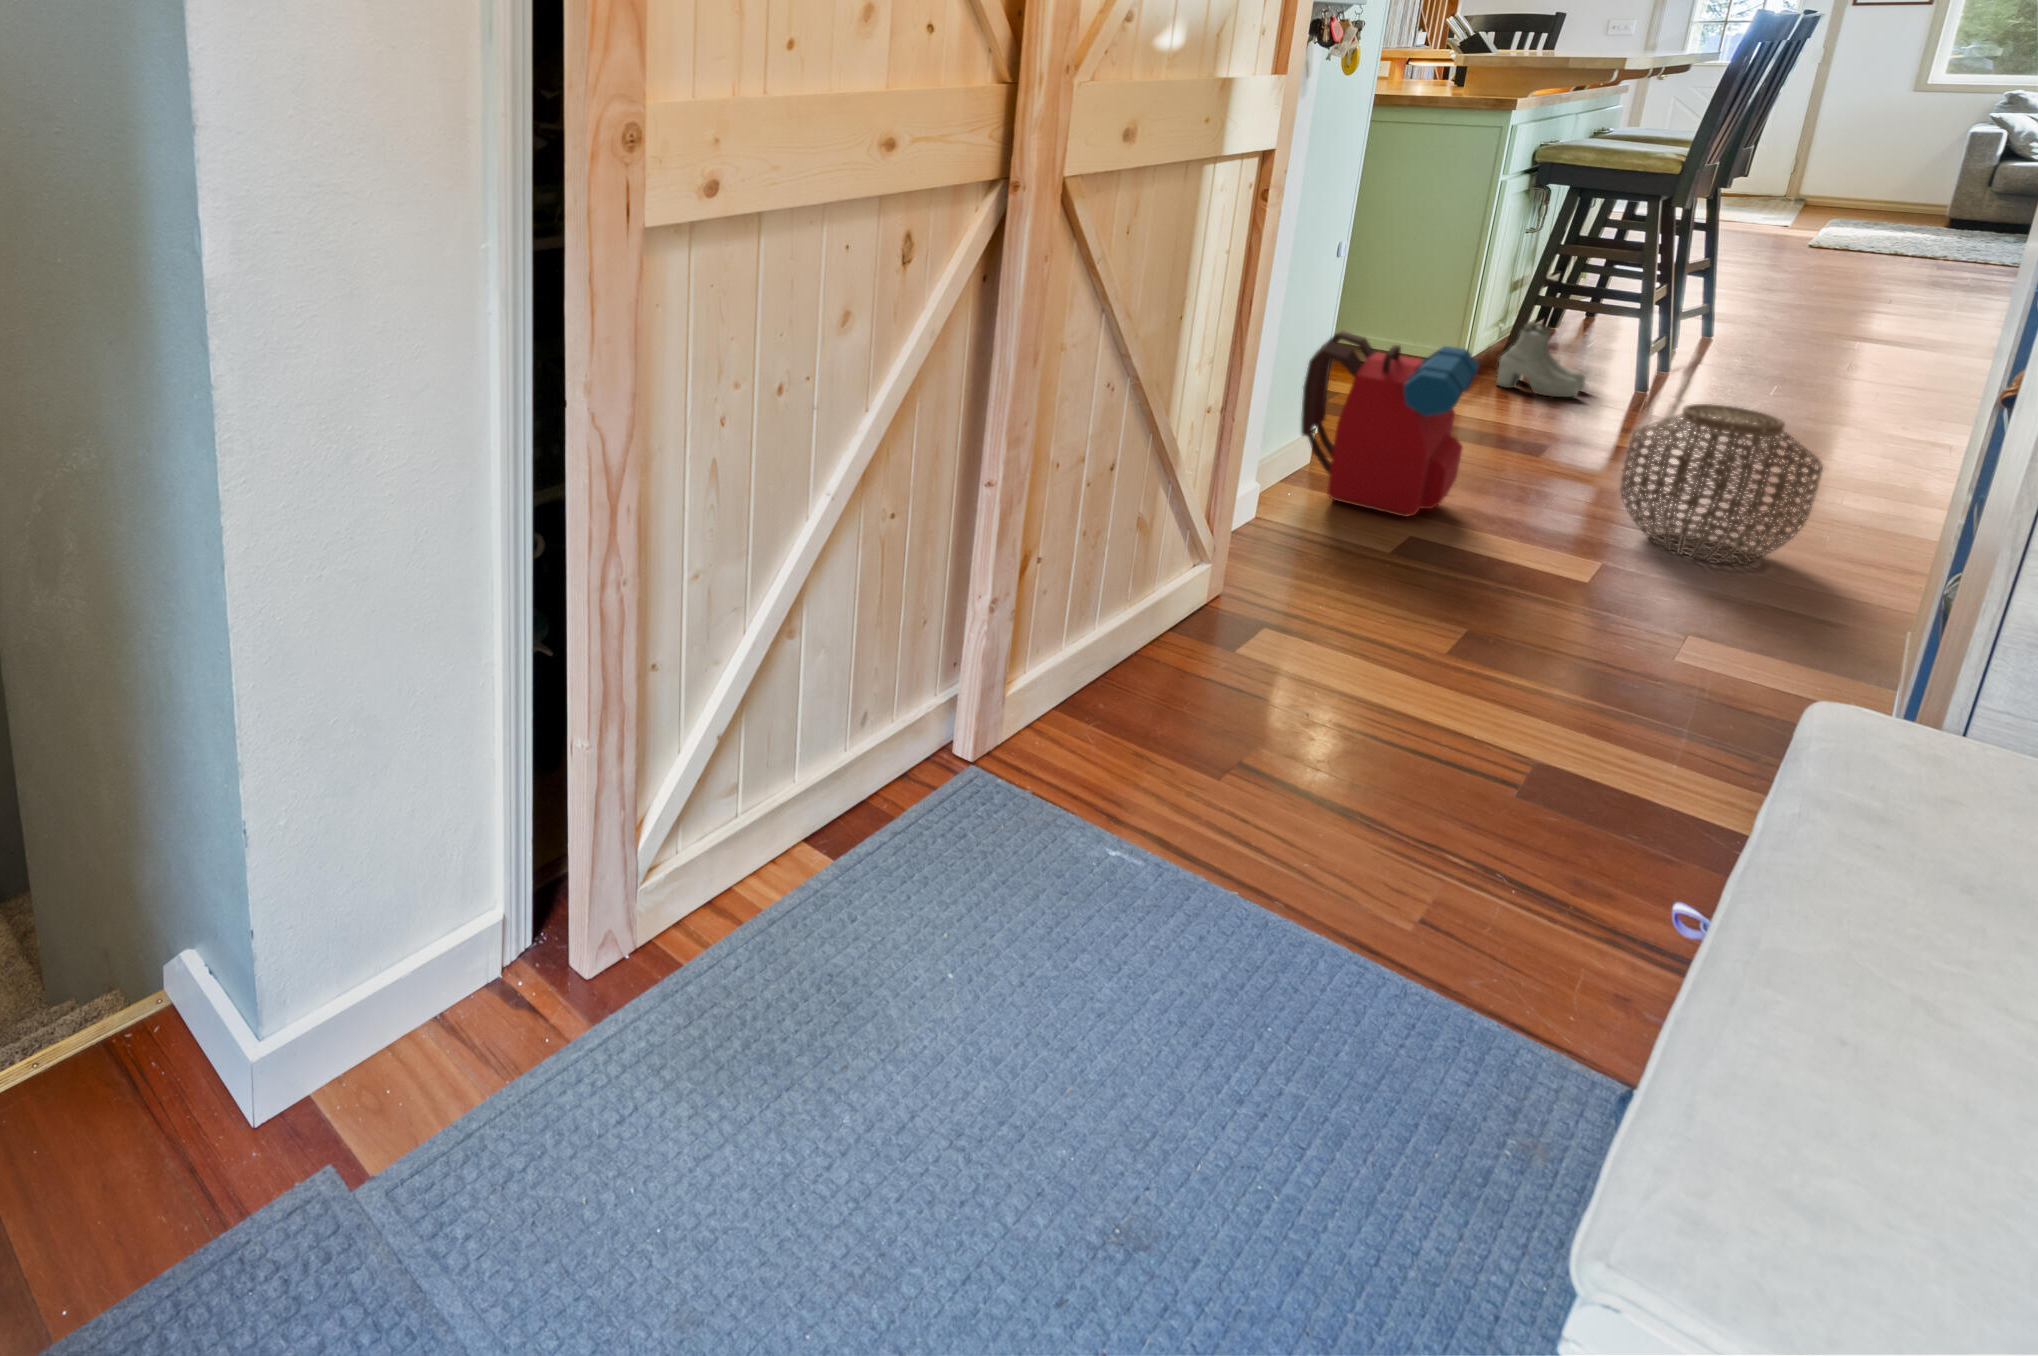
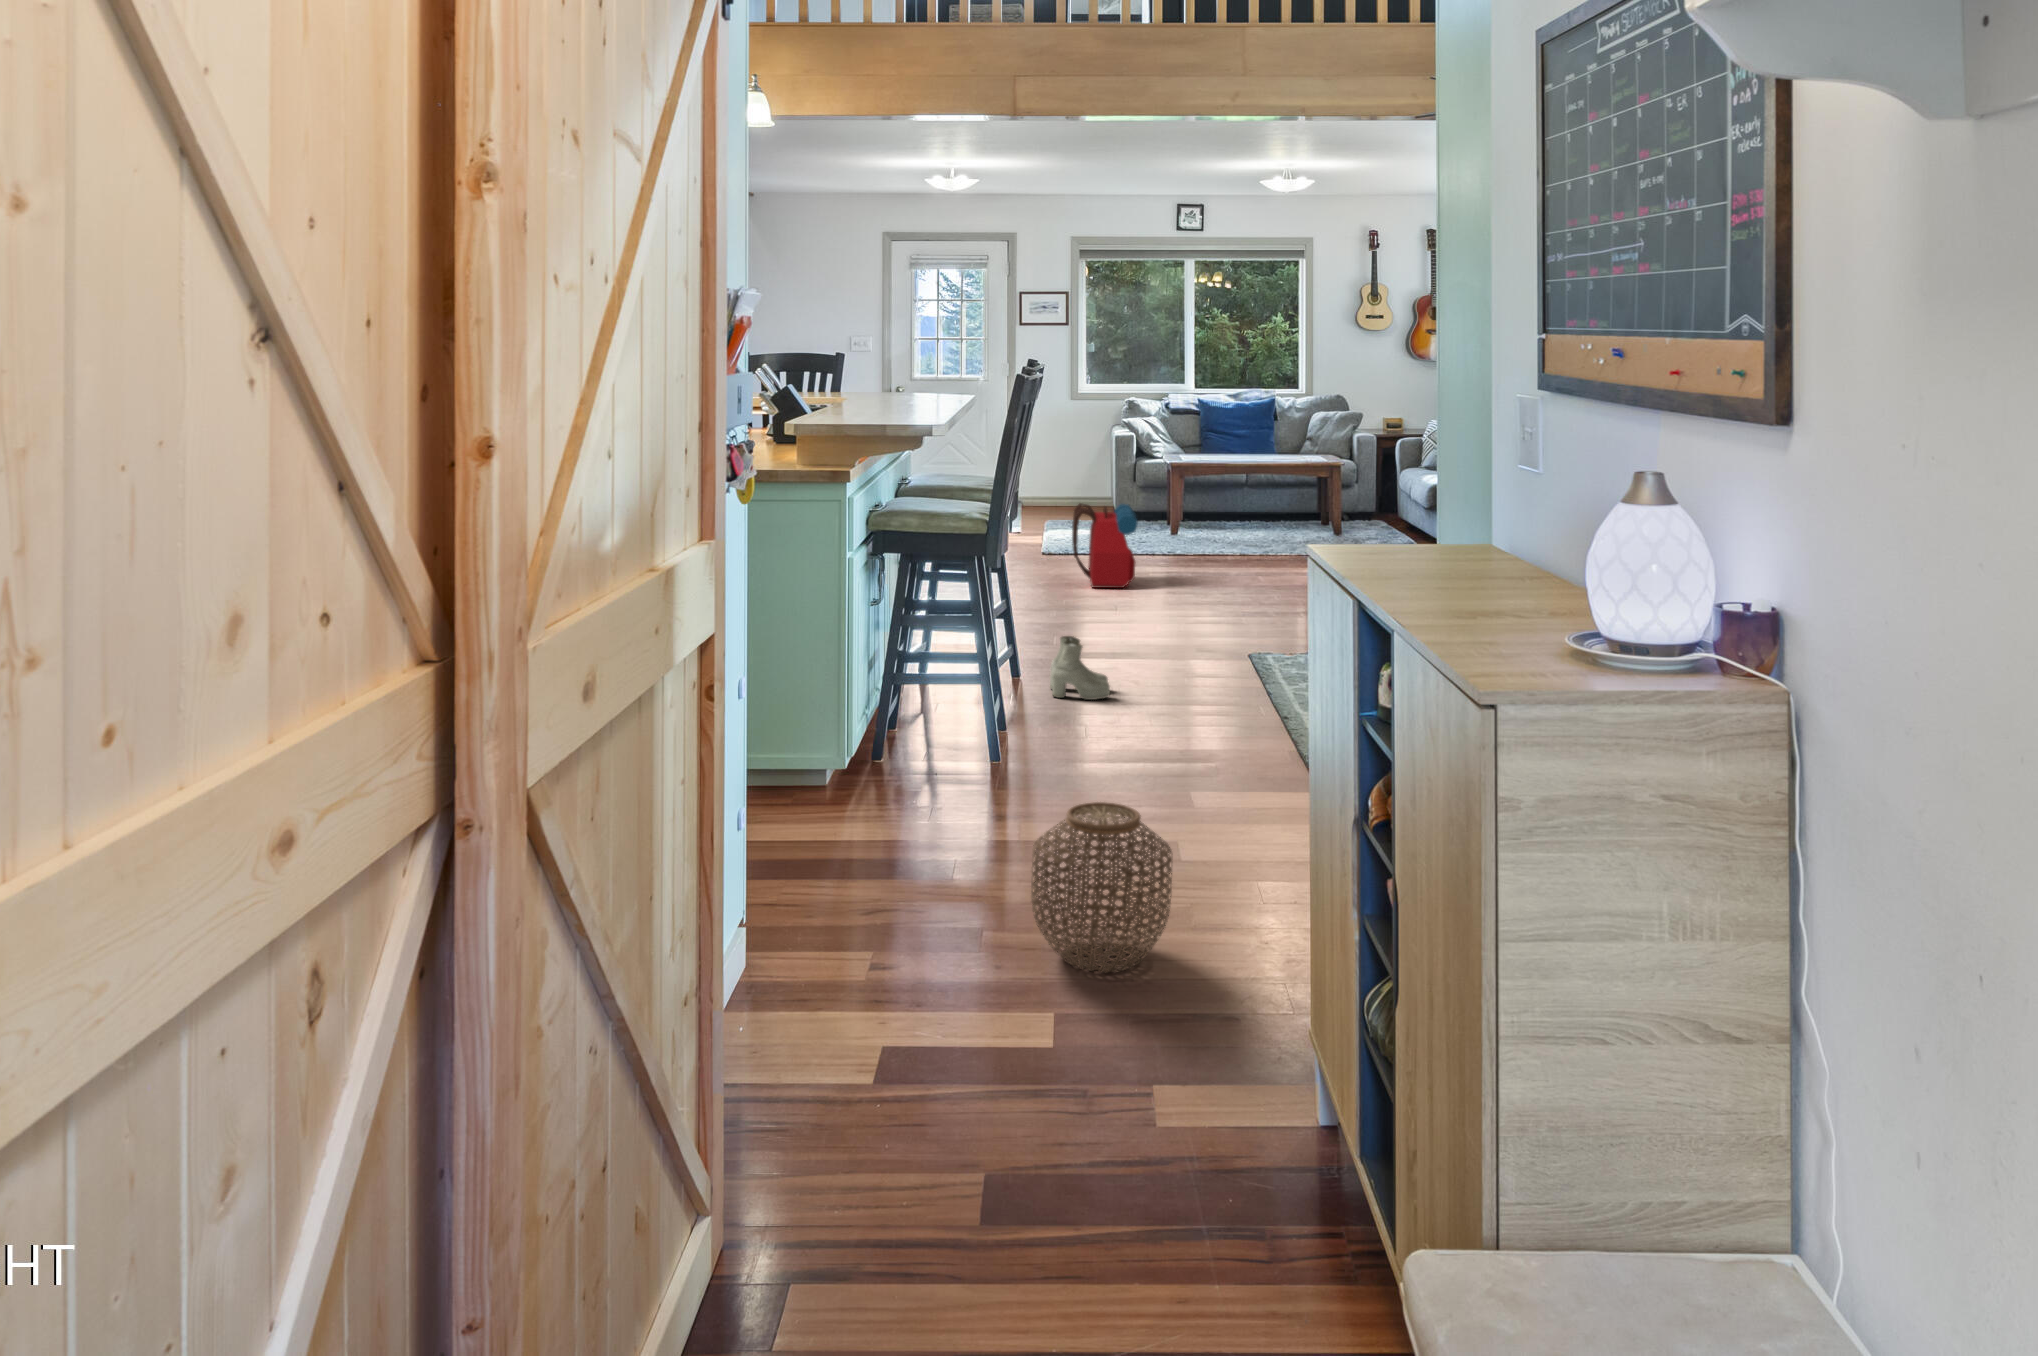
boots: present [1497,324,1585,397] -> present [1050,636,1110,700]
backpack: present [1301,331,1479,517] -> present [1072,503,1138,588]

